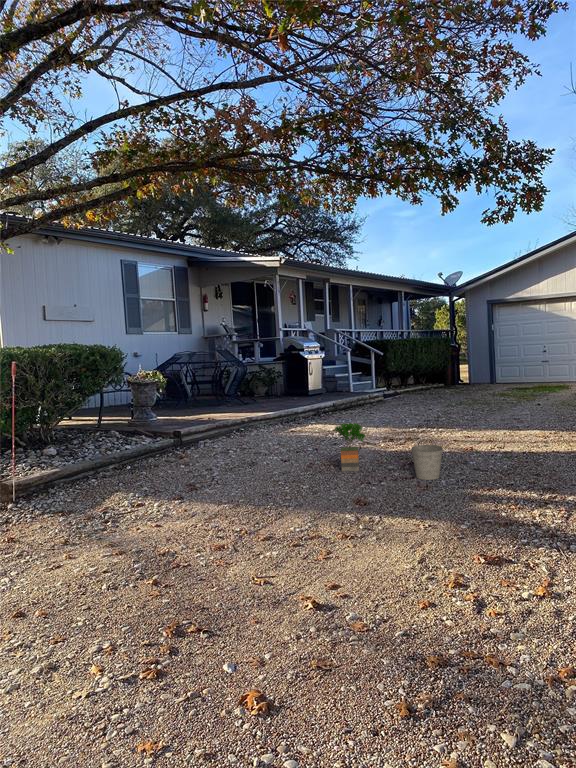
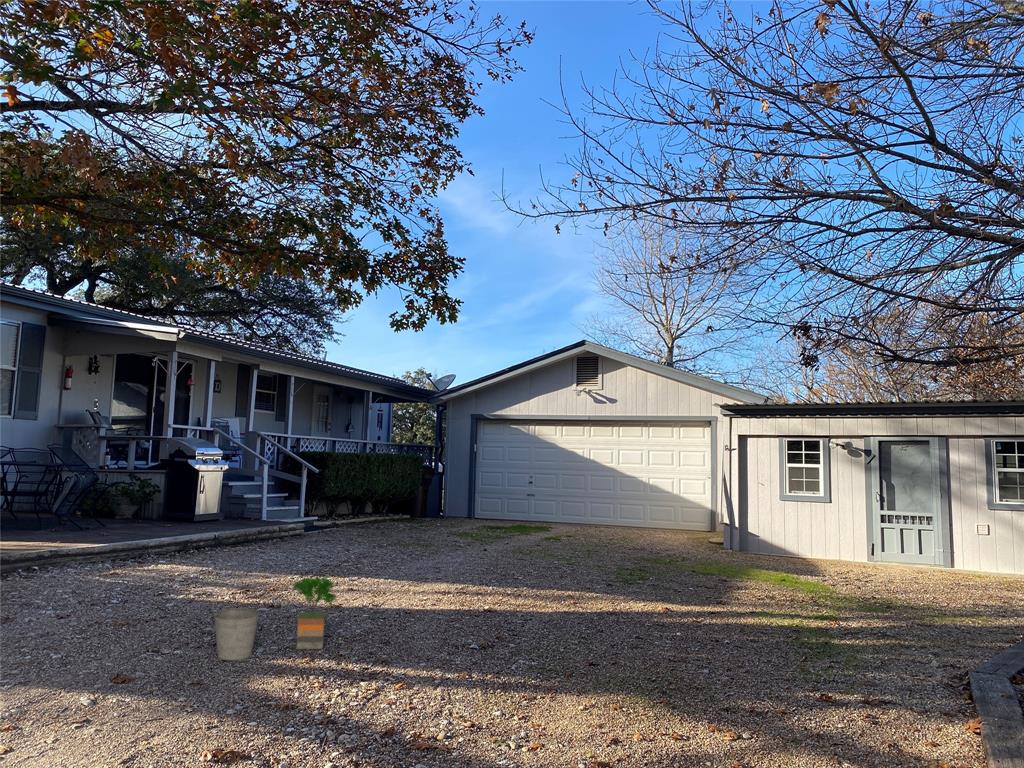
potted tree: present [334,423,365,472] -> present [293,577,337,649]

